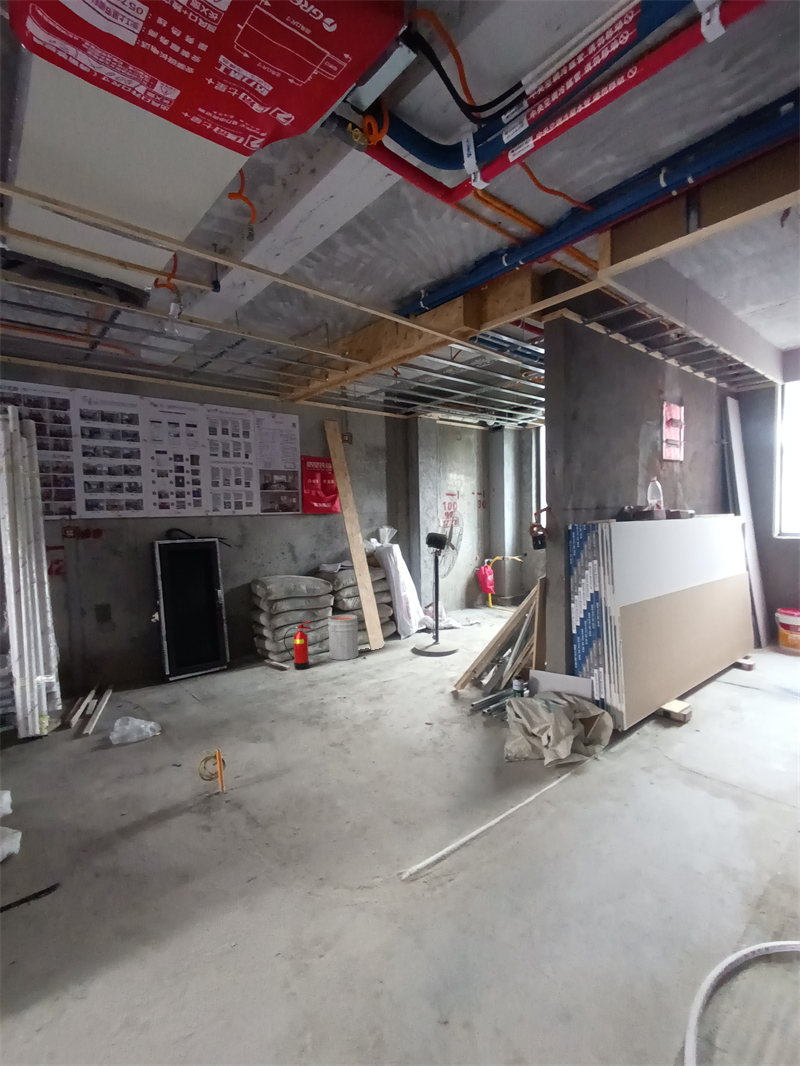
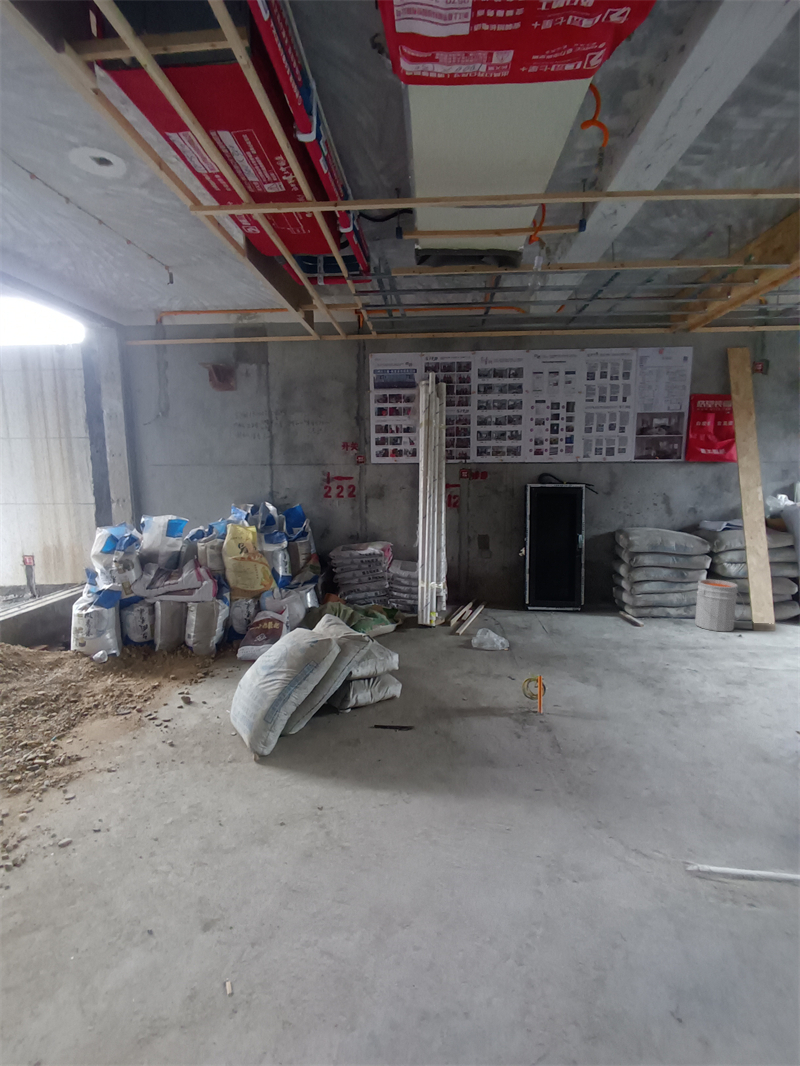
fire extinguisher: present [284,620,311,670] -> none [641,579,675,629]

